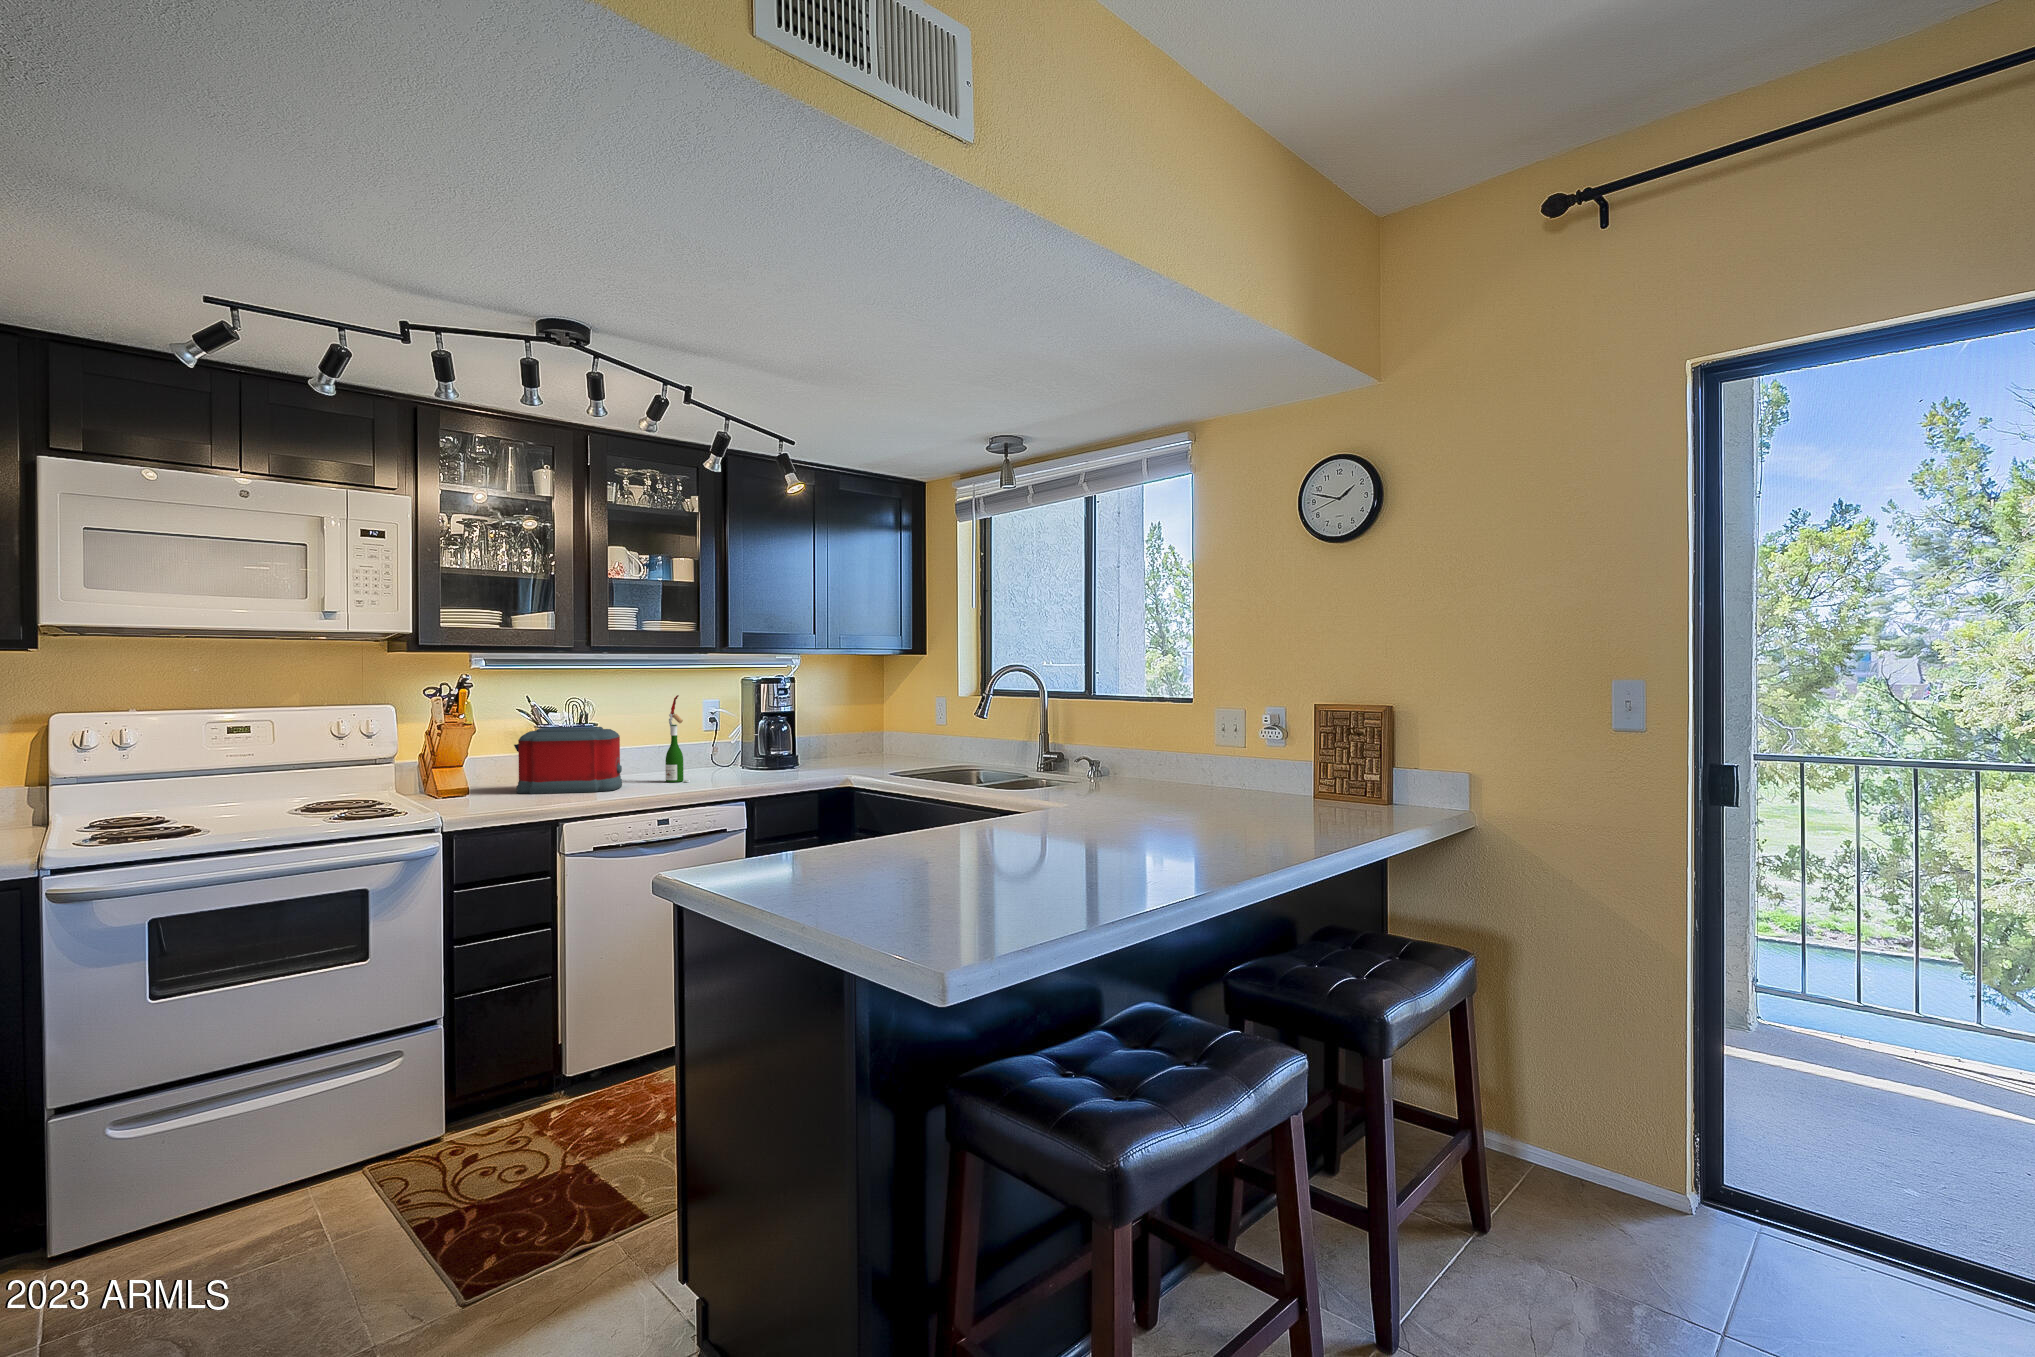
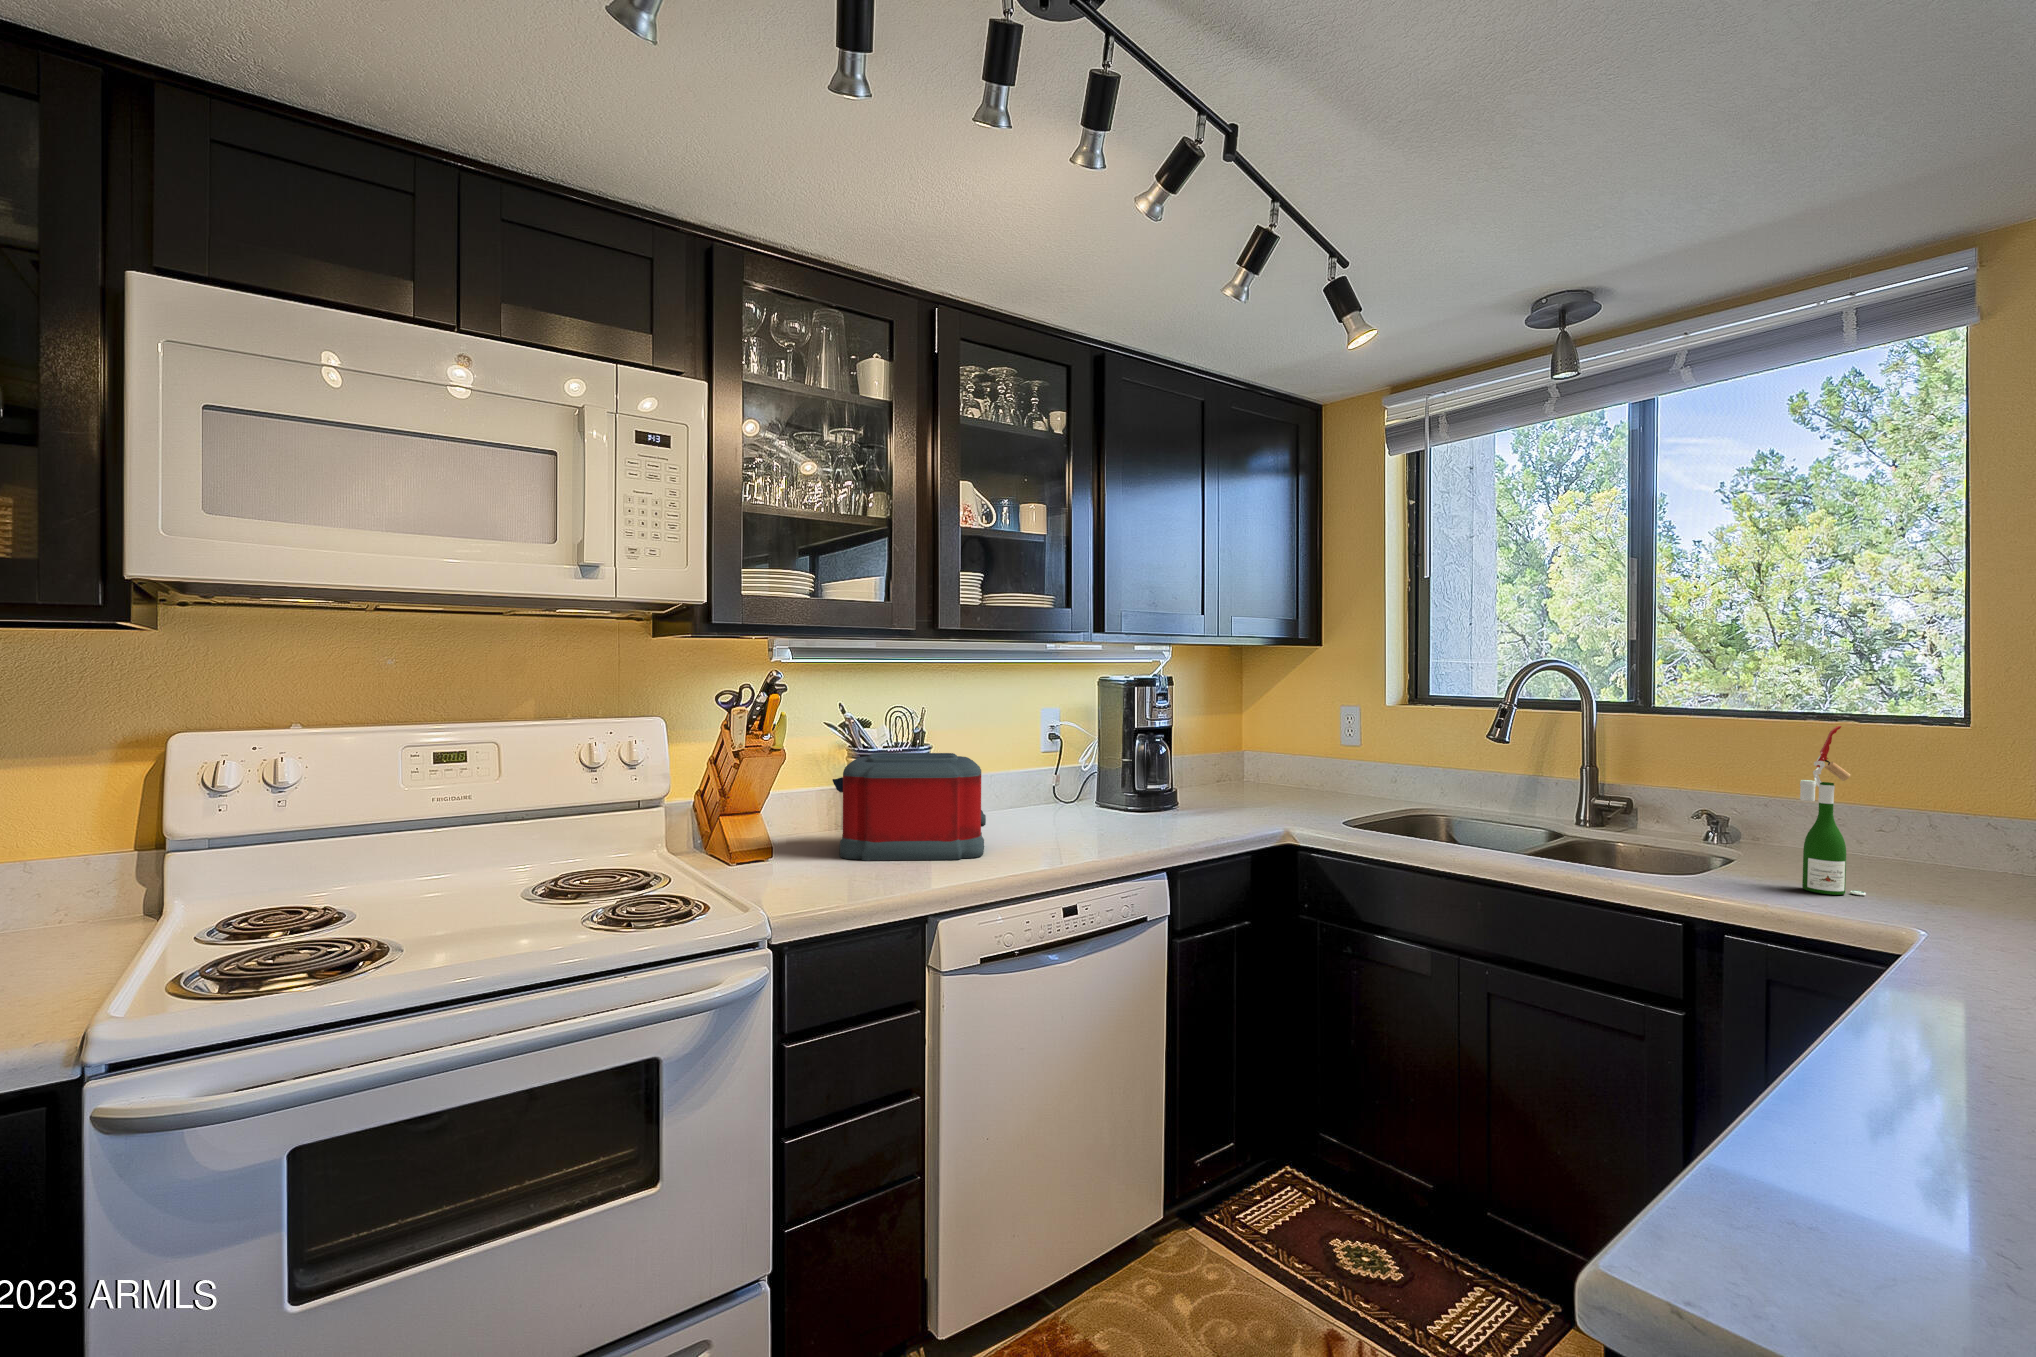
wine bottle: present [665,695,690,782] -> present [1800,726,1866,895]

